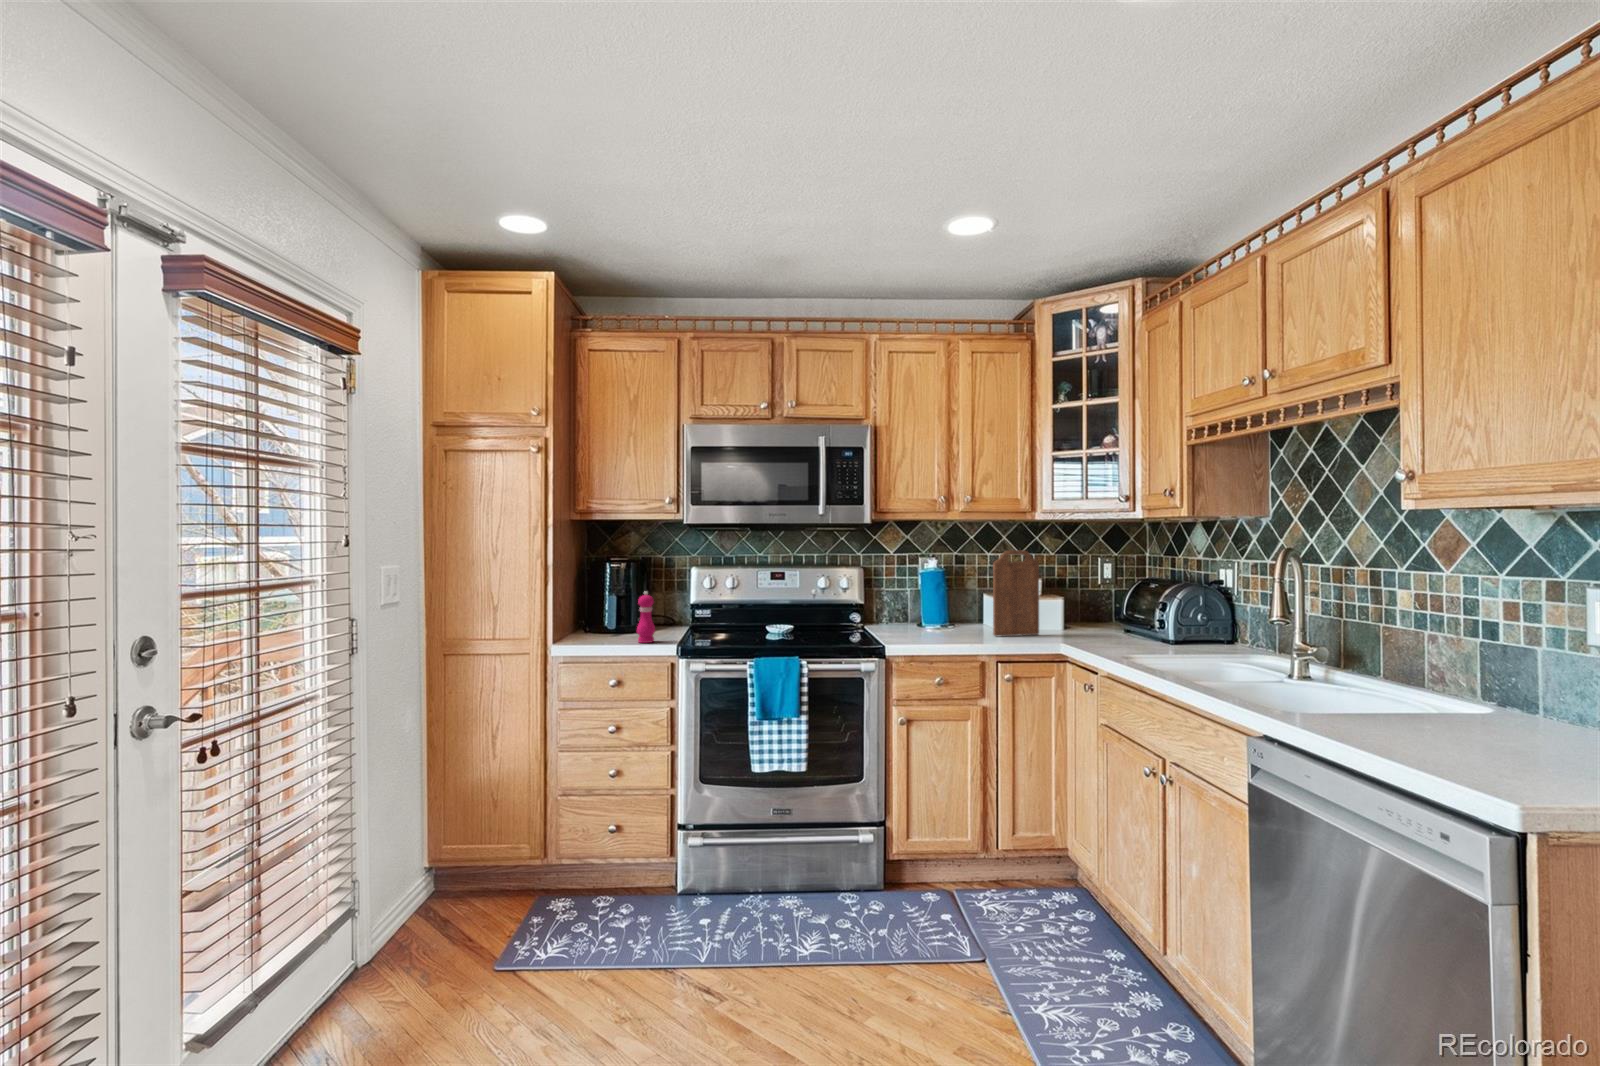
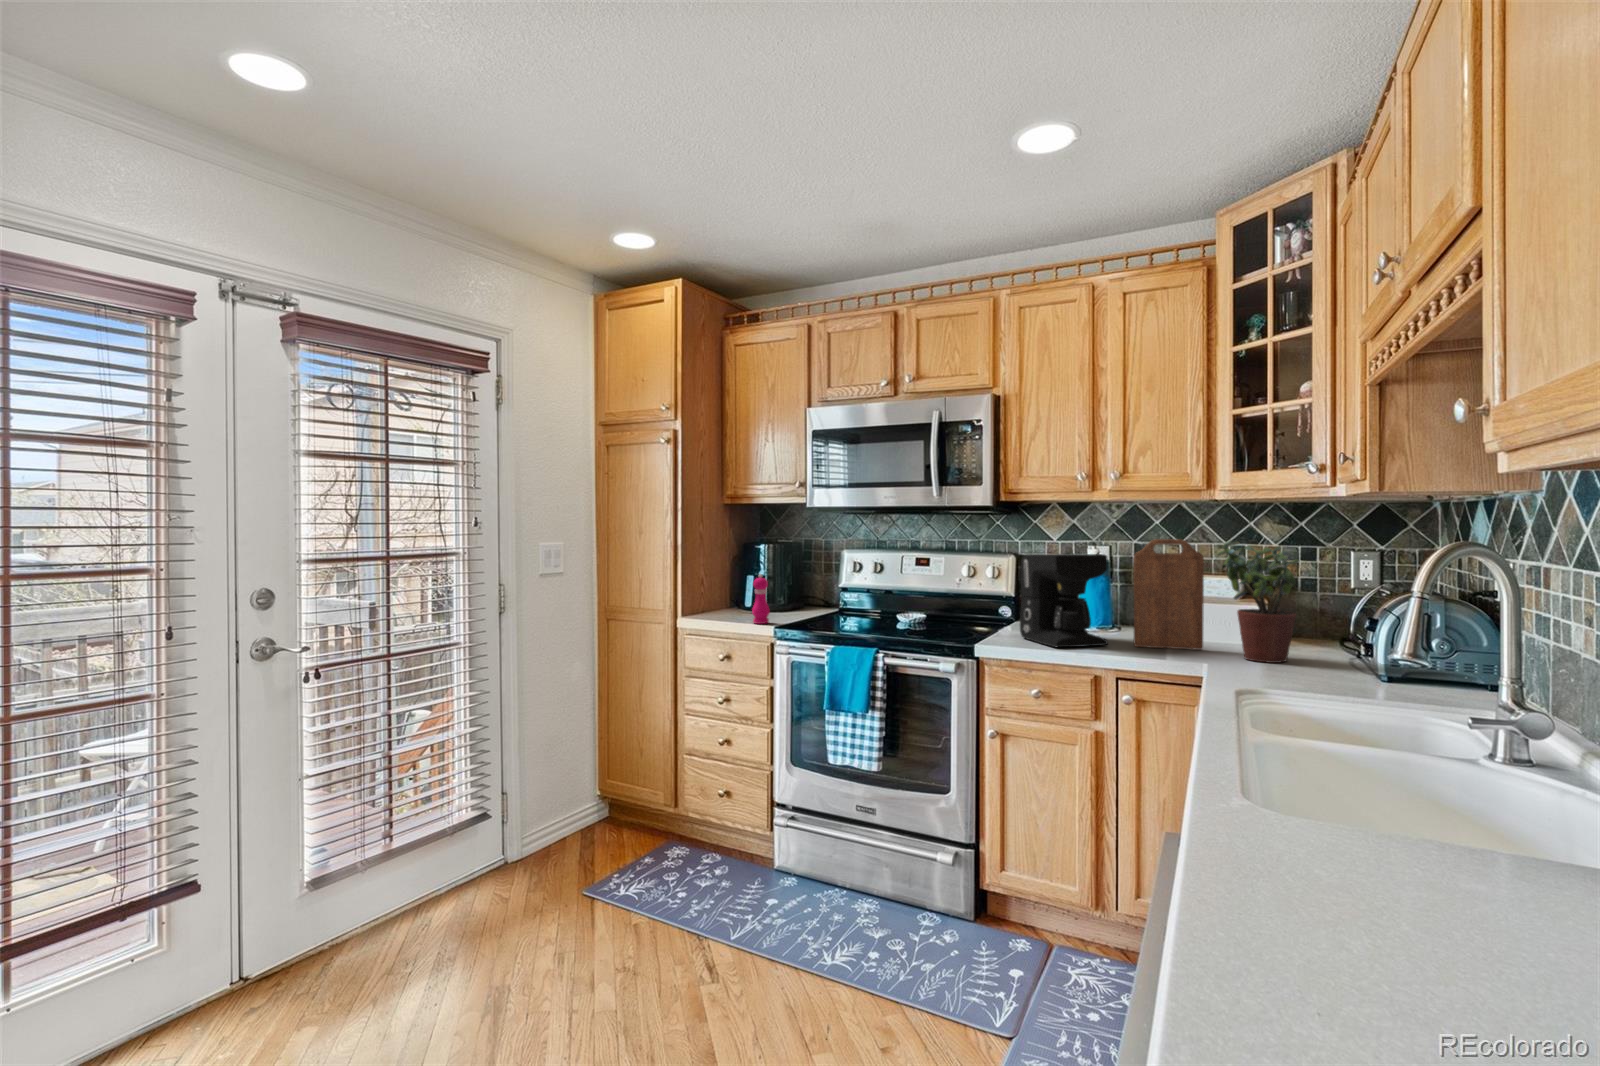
potted plant: none [1054,551,1114,640] -> present [1218,541,1299,663]
coffee maker: none [901,563,978,642] -> present [1020,554,1108,647]

